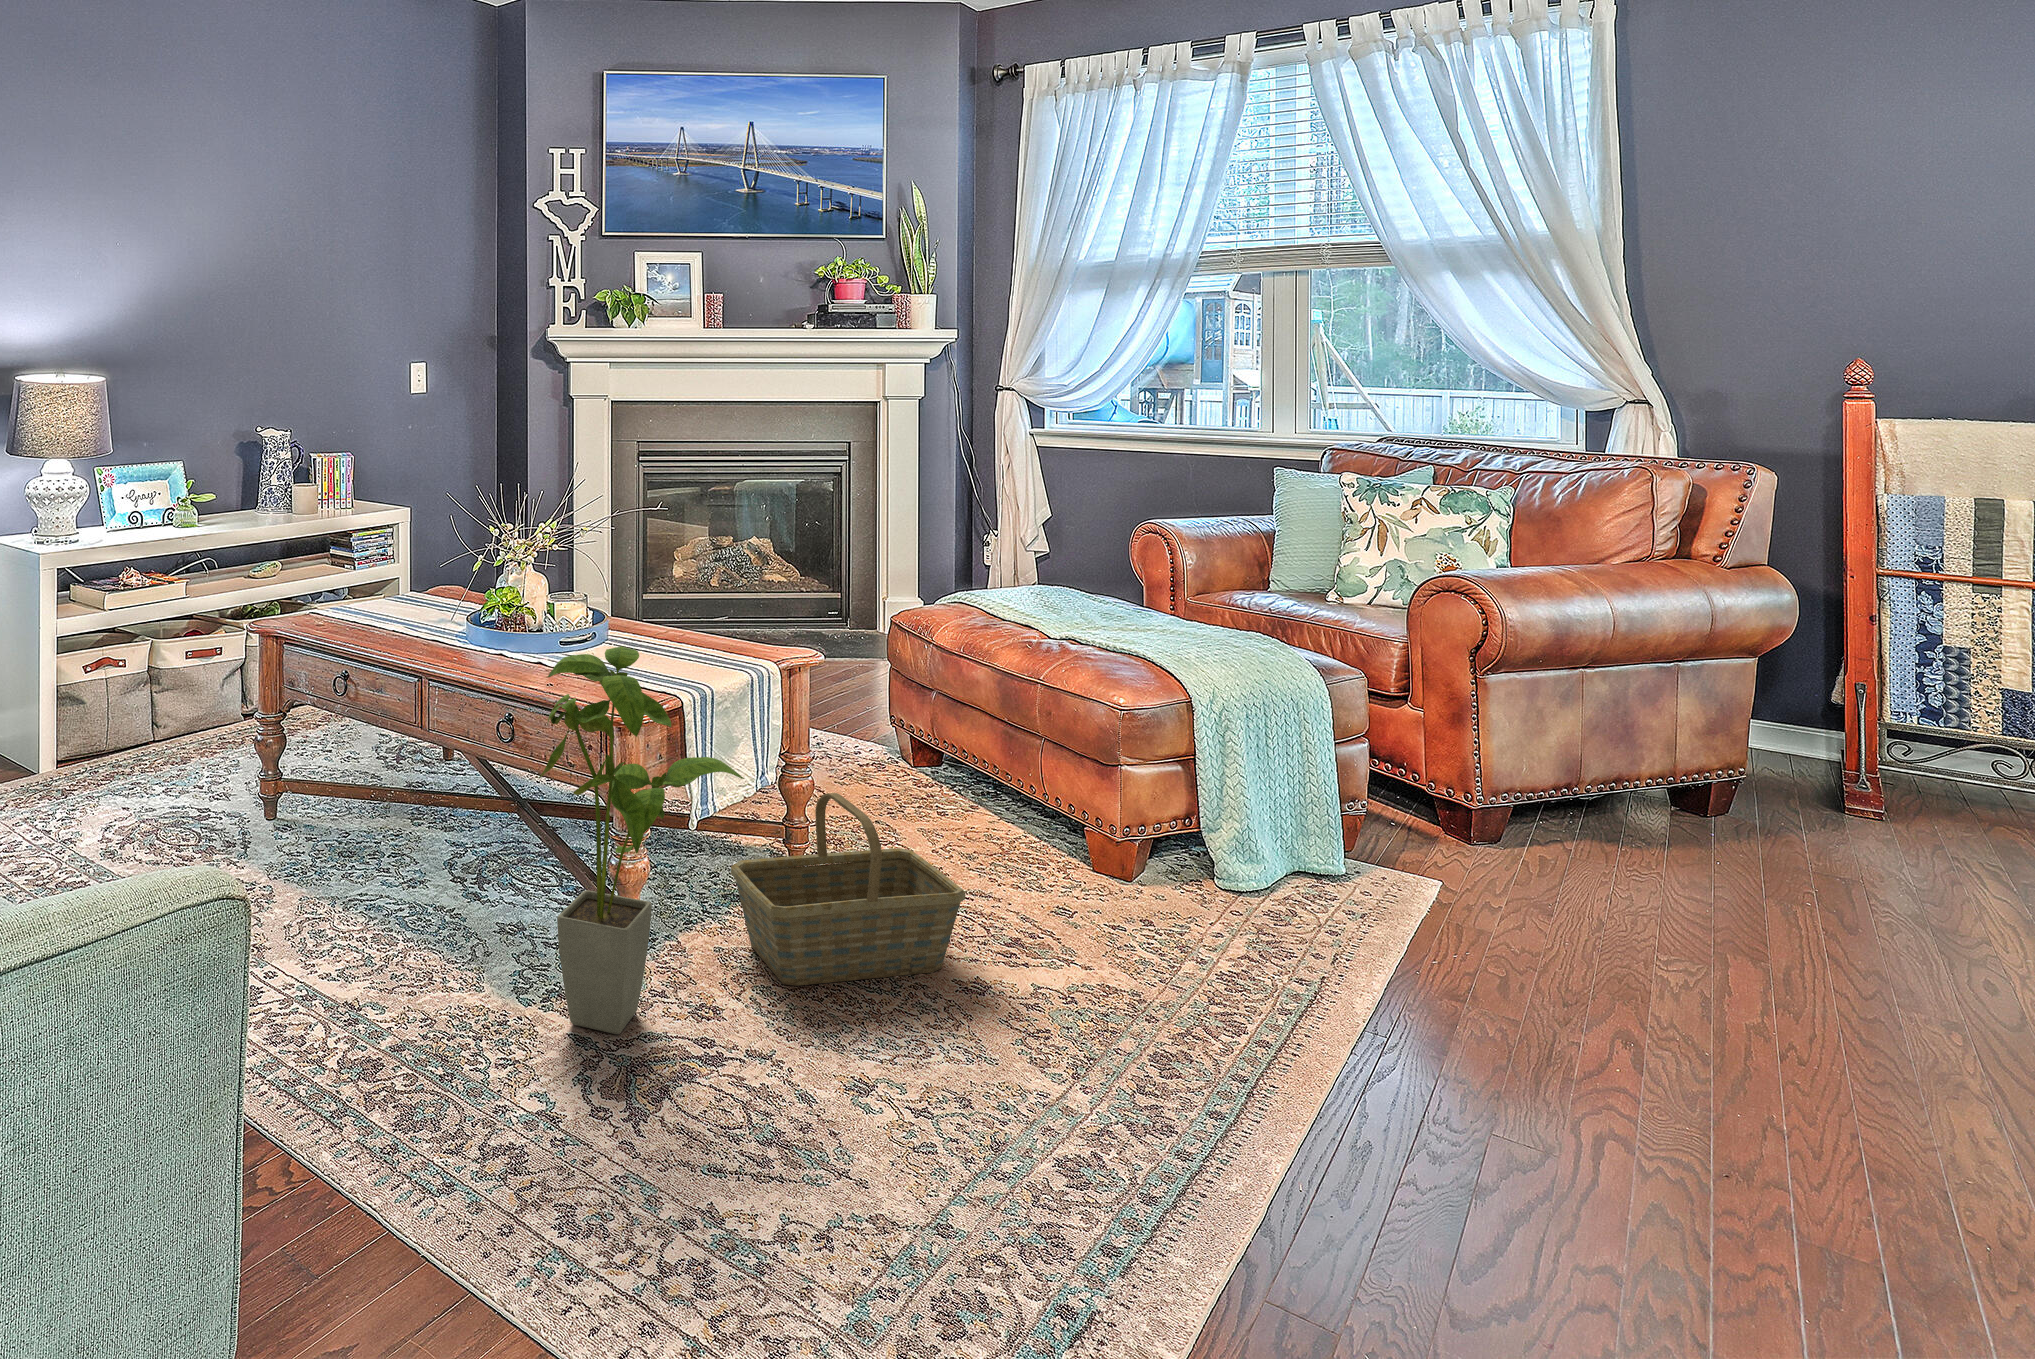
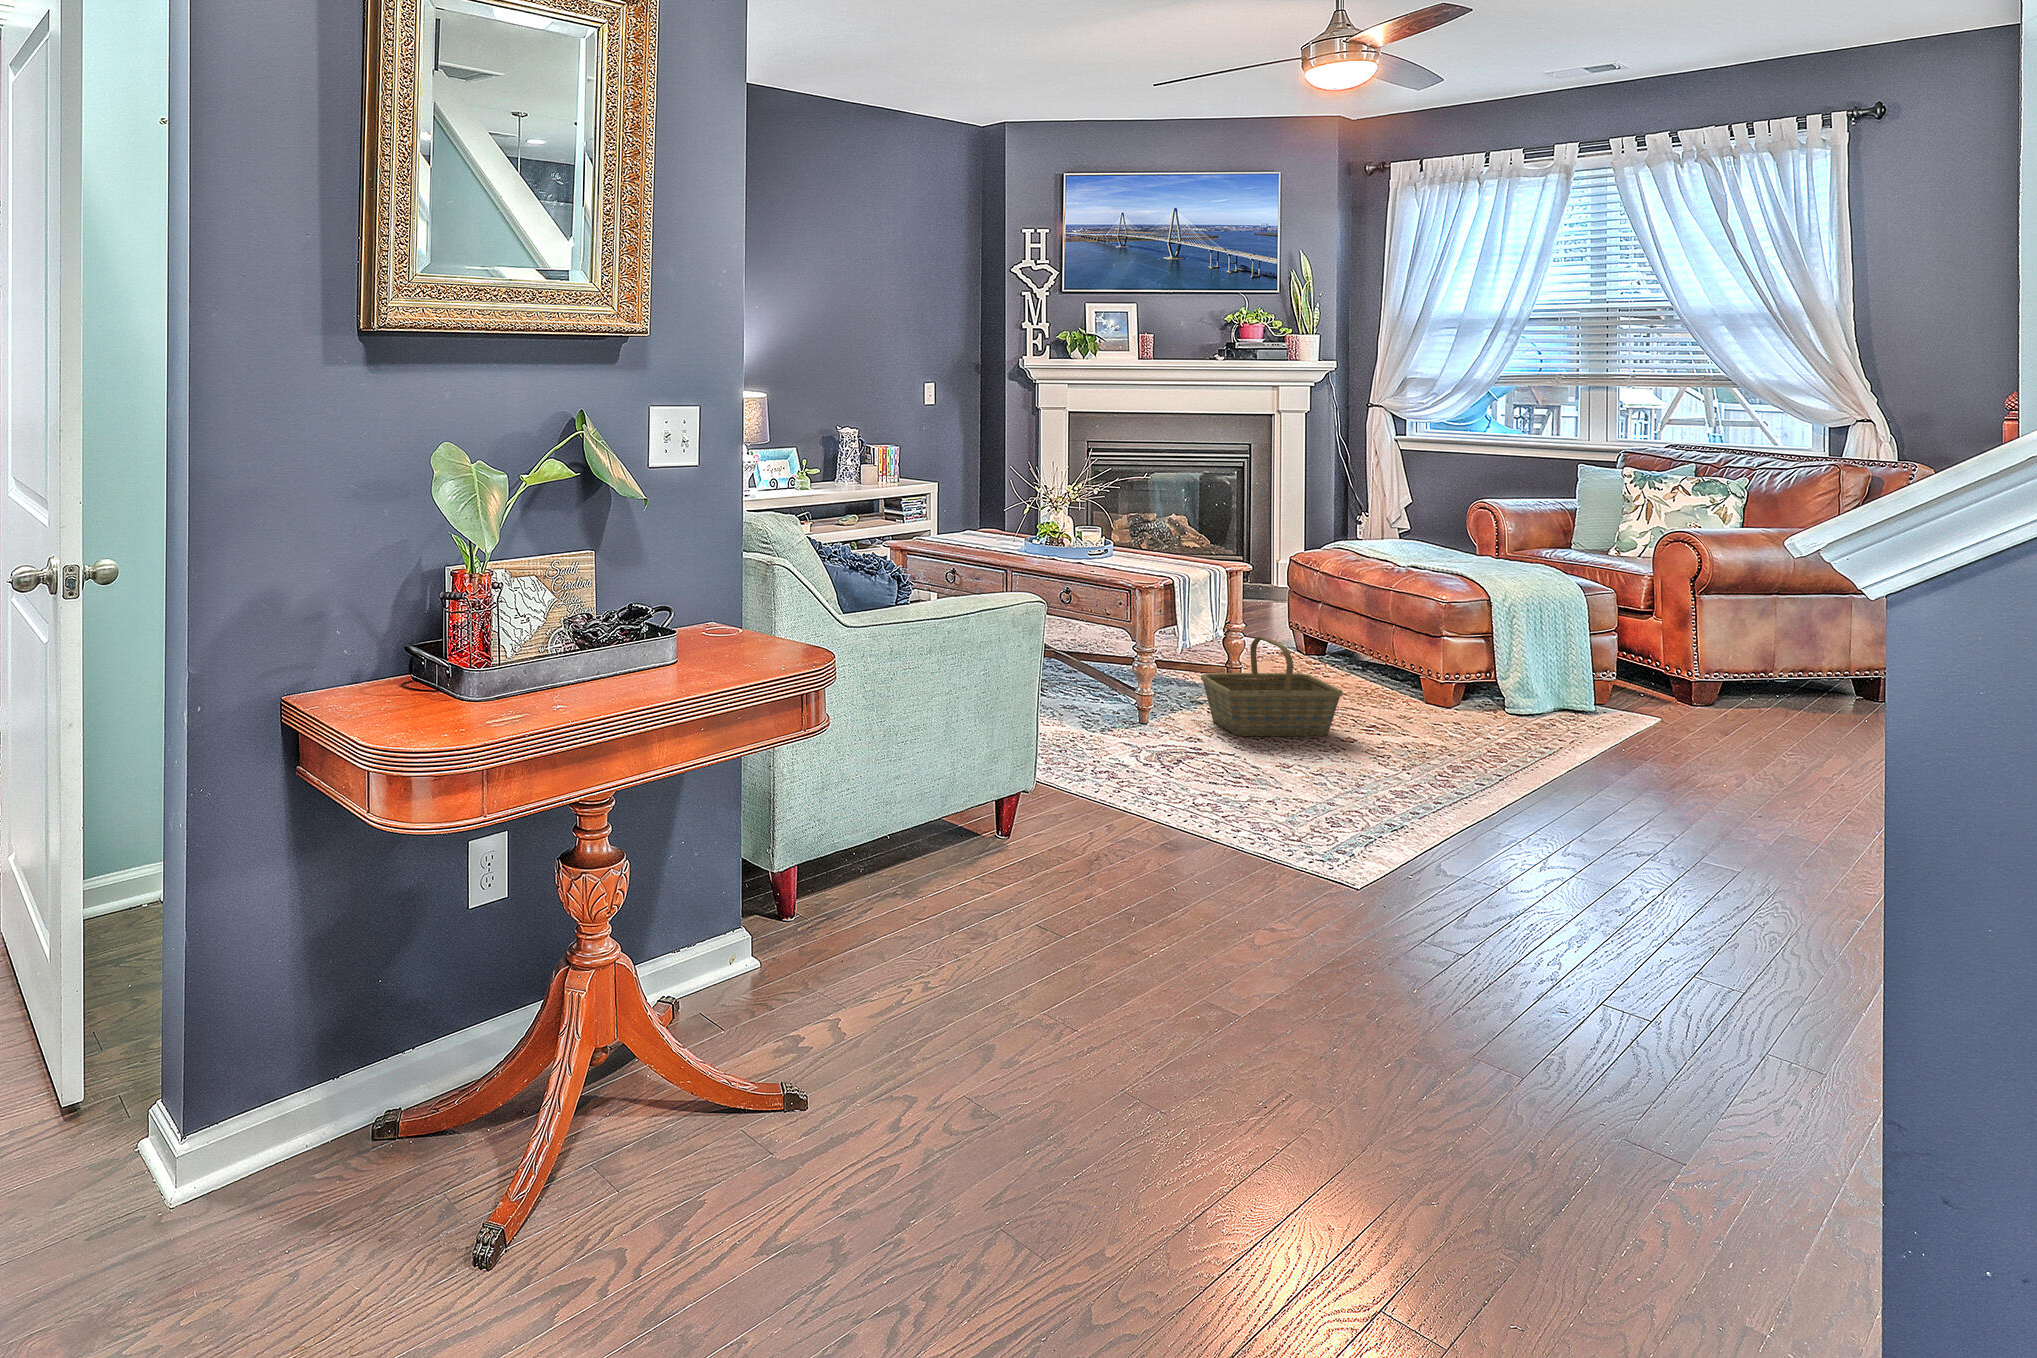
house plant: present [539,647,744,1034] -> none [1101,542,1217,746]

